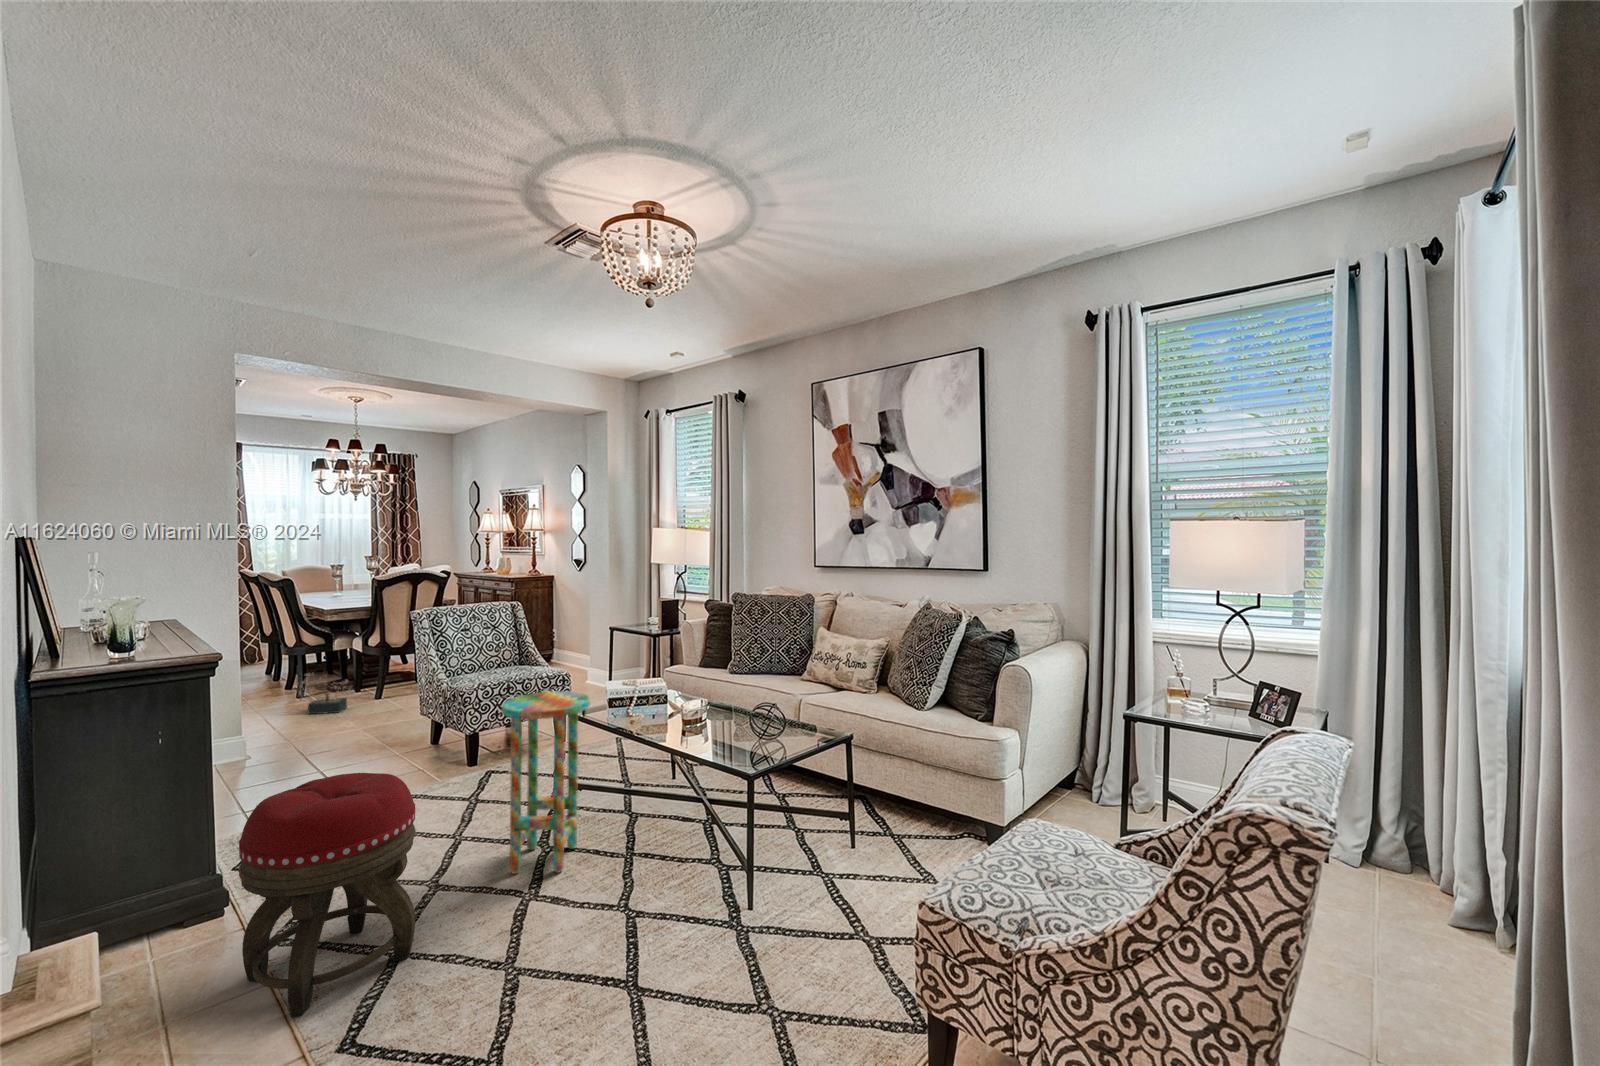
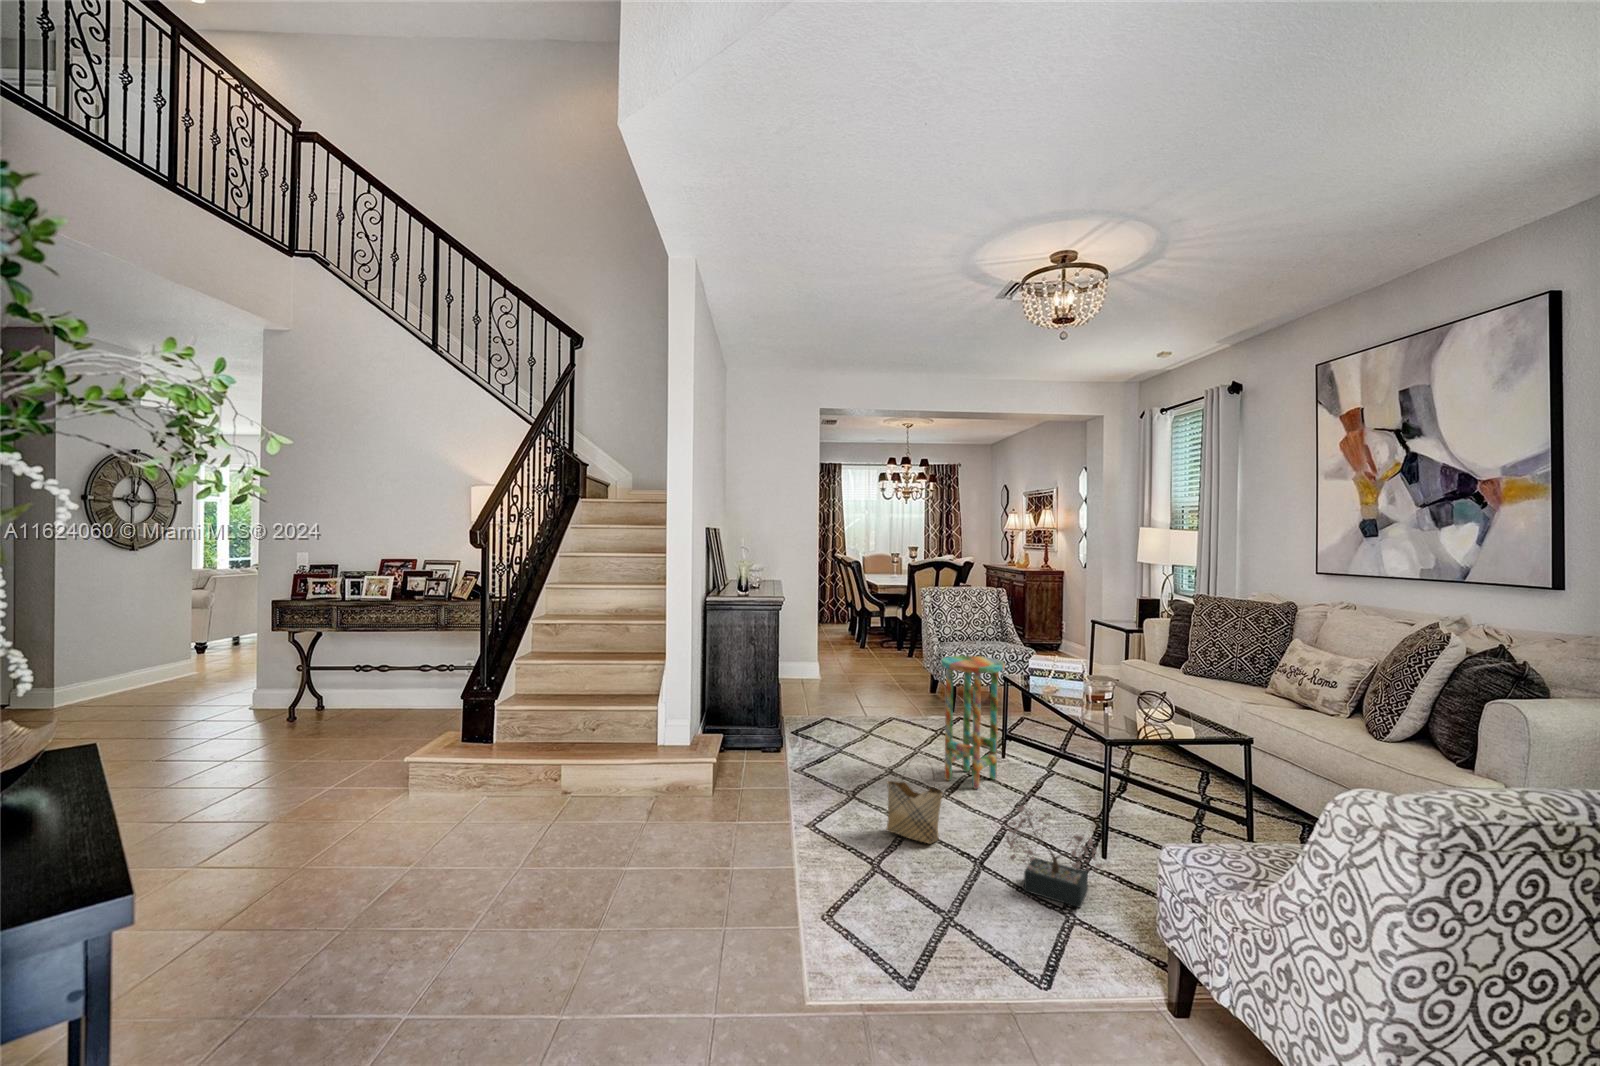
decorative plant: present [297,674,351,714] -> present [1007,803,1102,907]
footstool: present [239,773,416,1017] -> none [795,680,878,803]
woven basket: none [463,865,561,1012] -> present [886,756,943,844]

